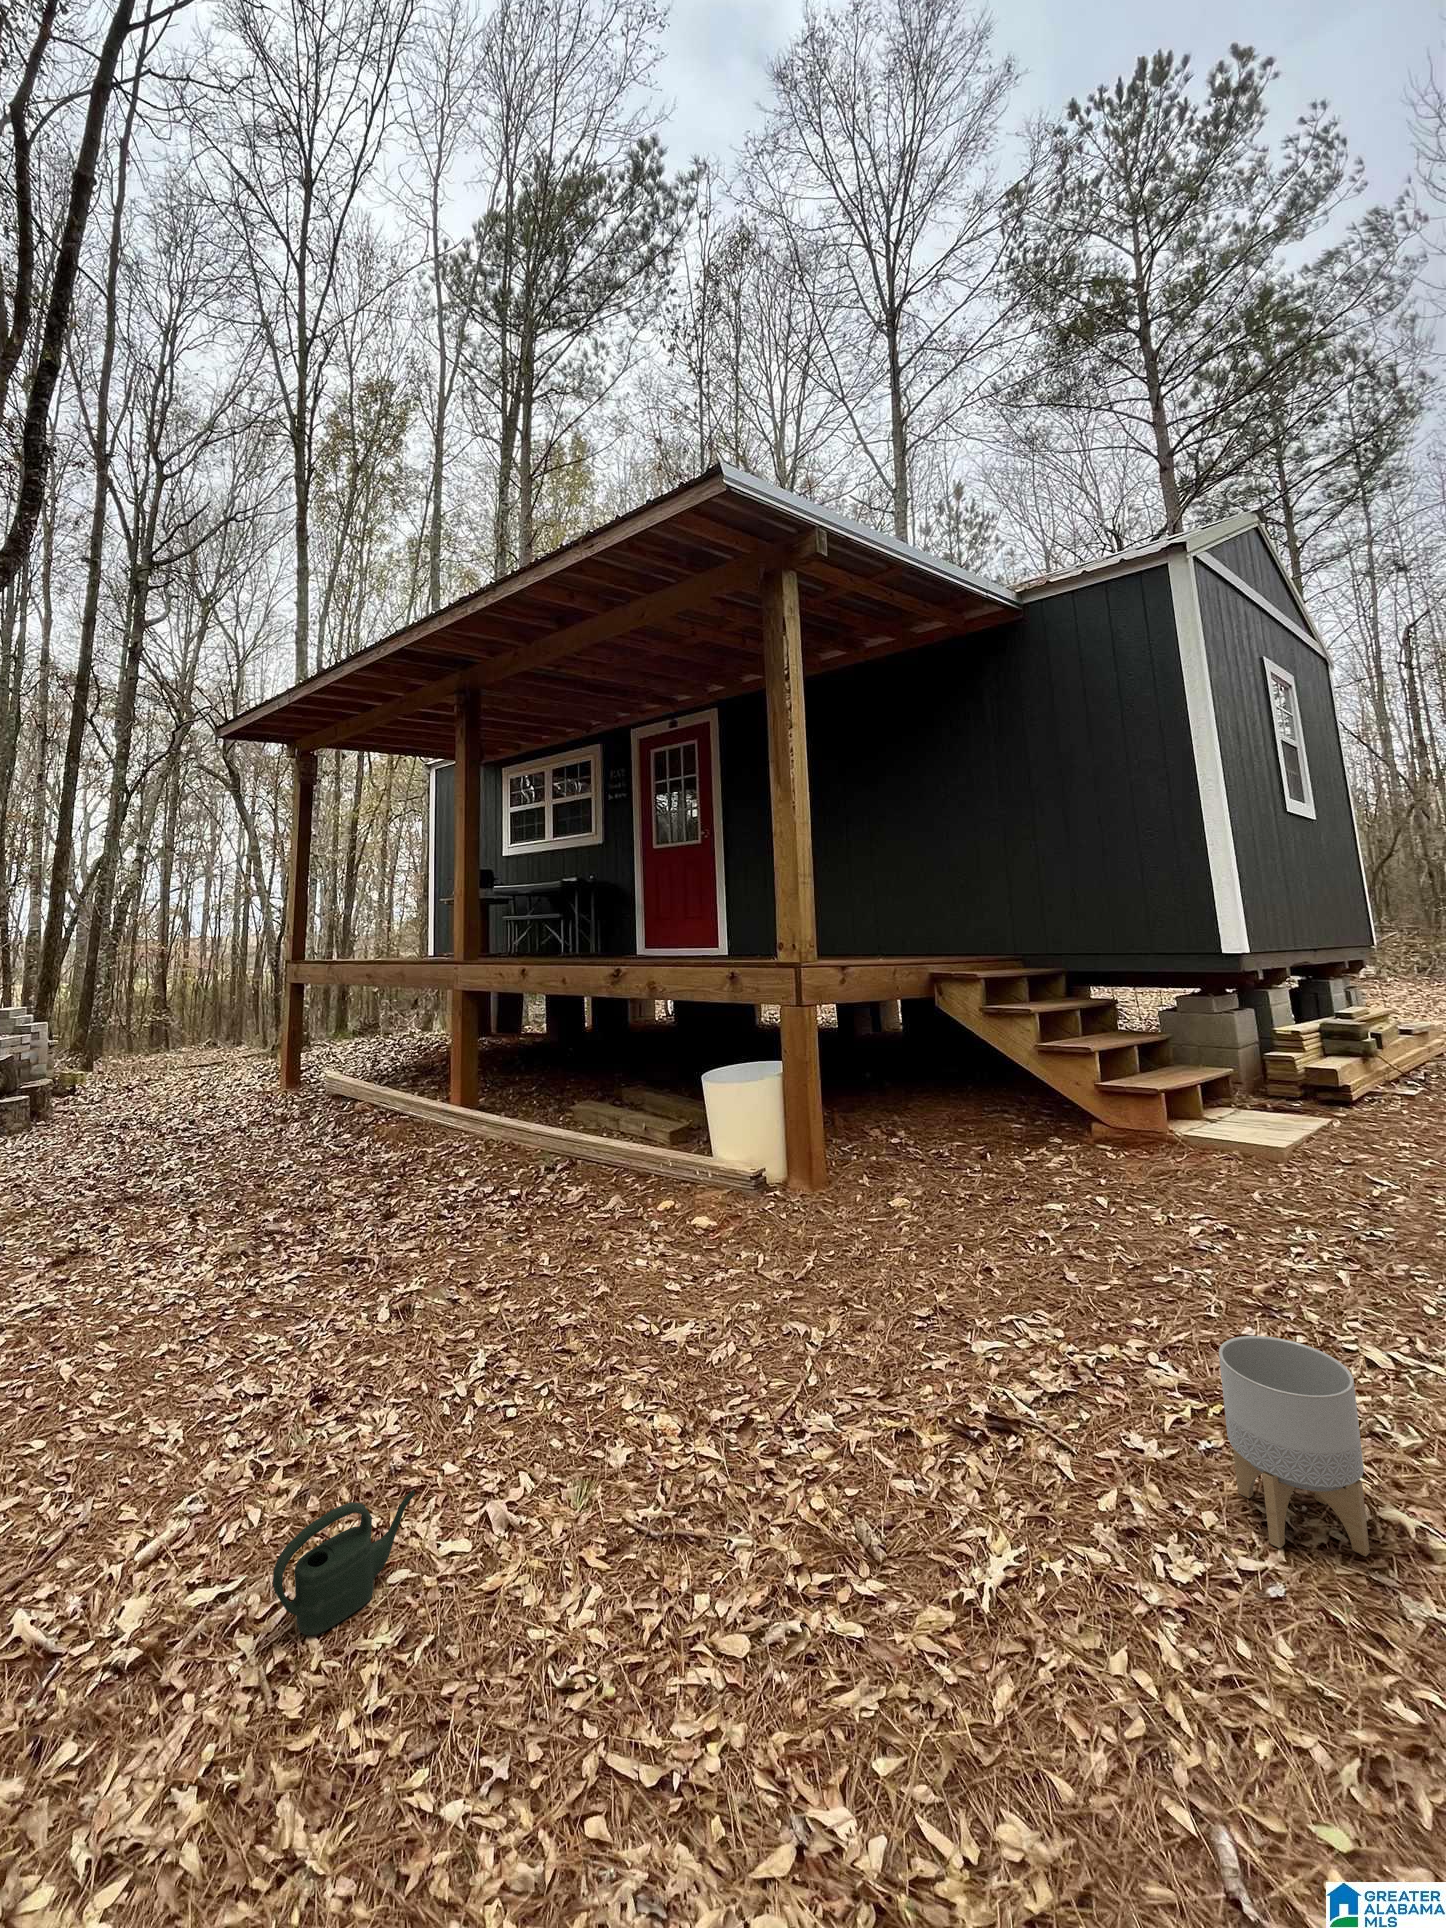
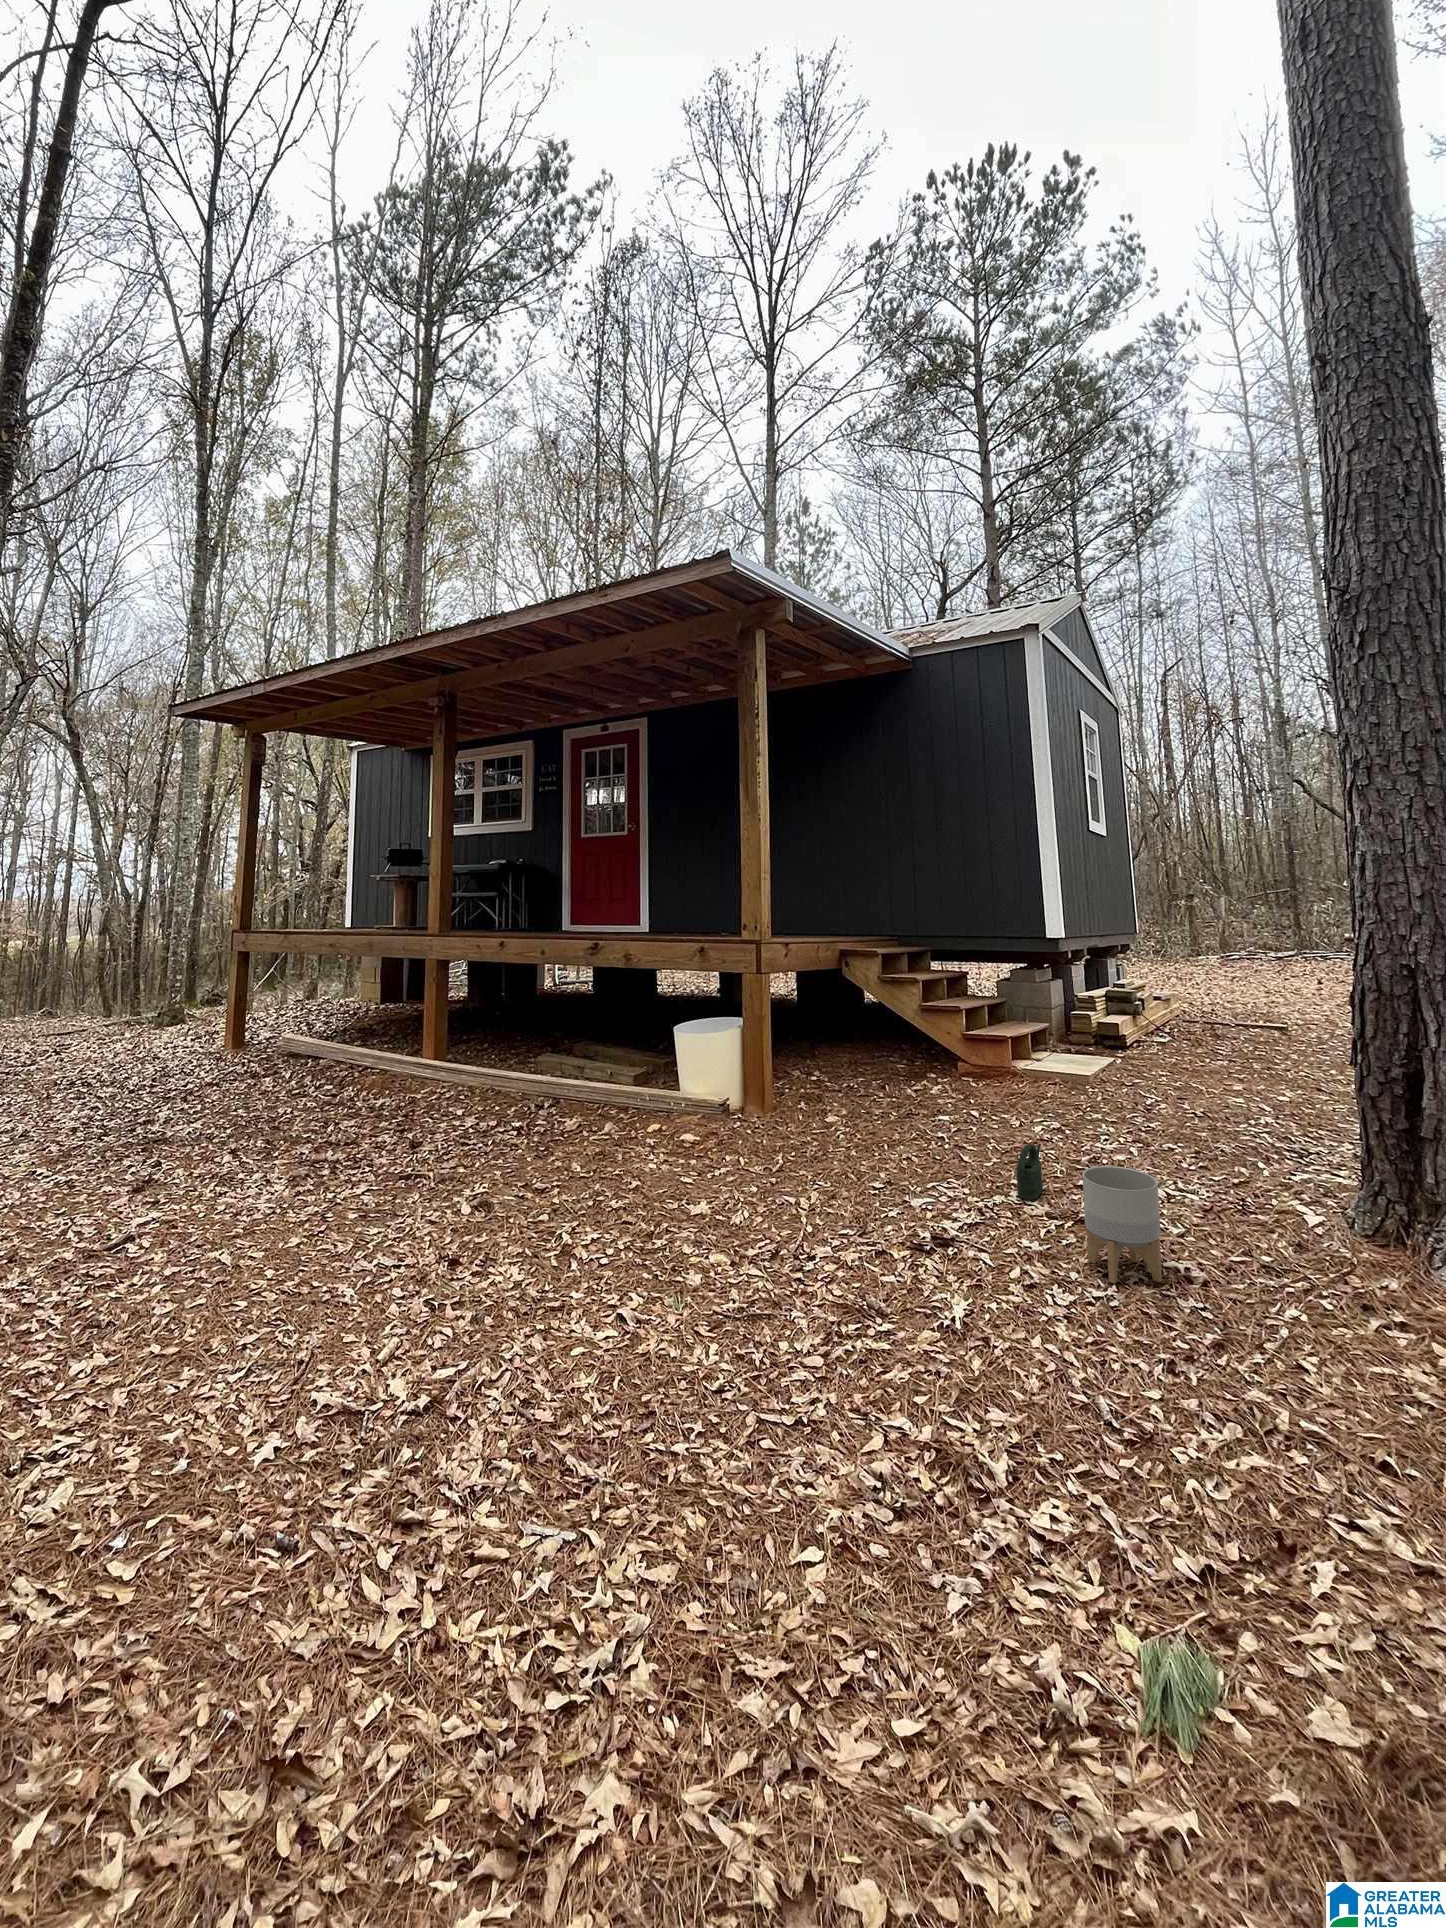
watering can: present [273,1490,415,1635] -> present [1016,1144,1042,1200]

